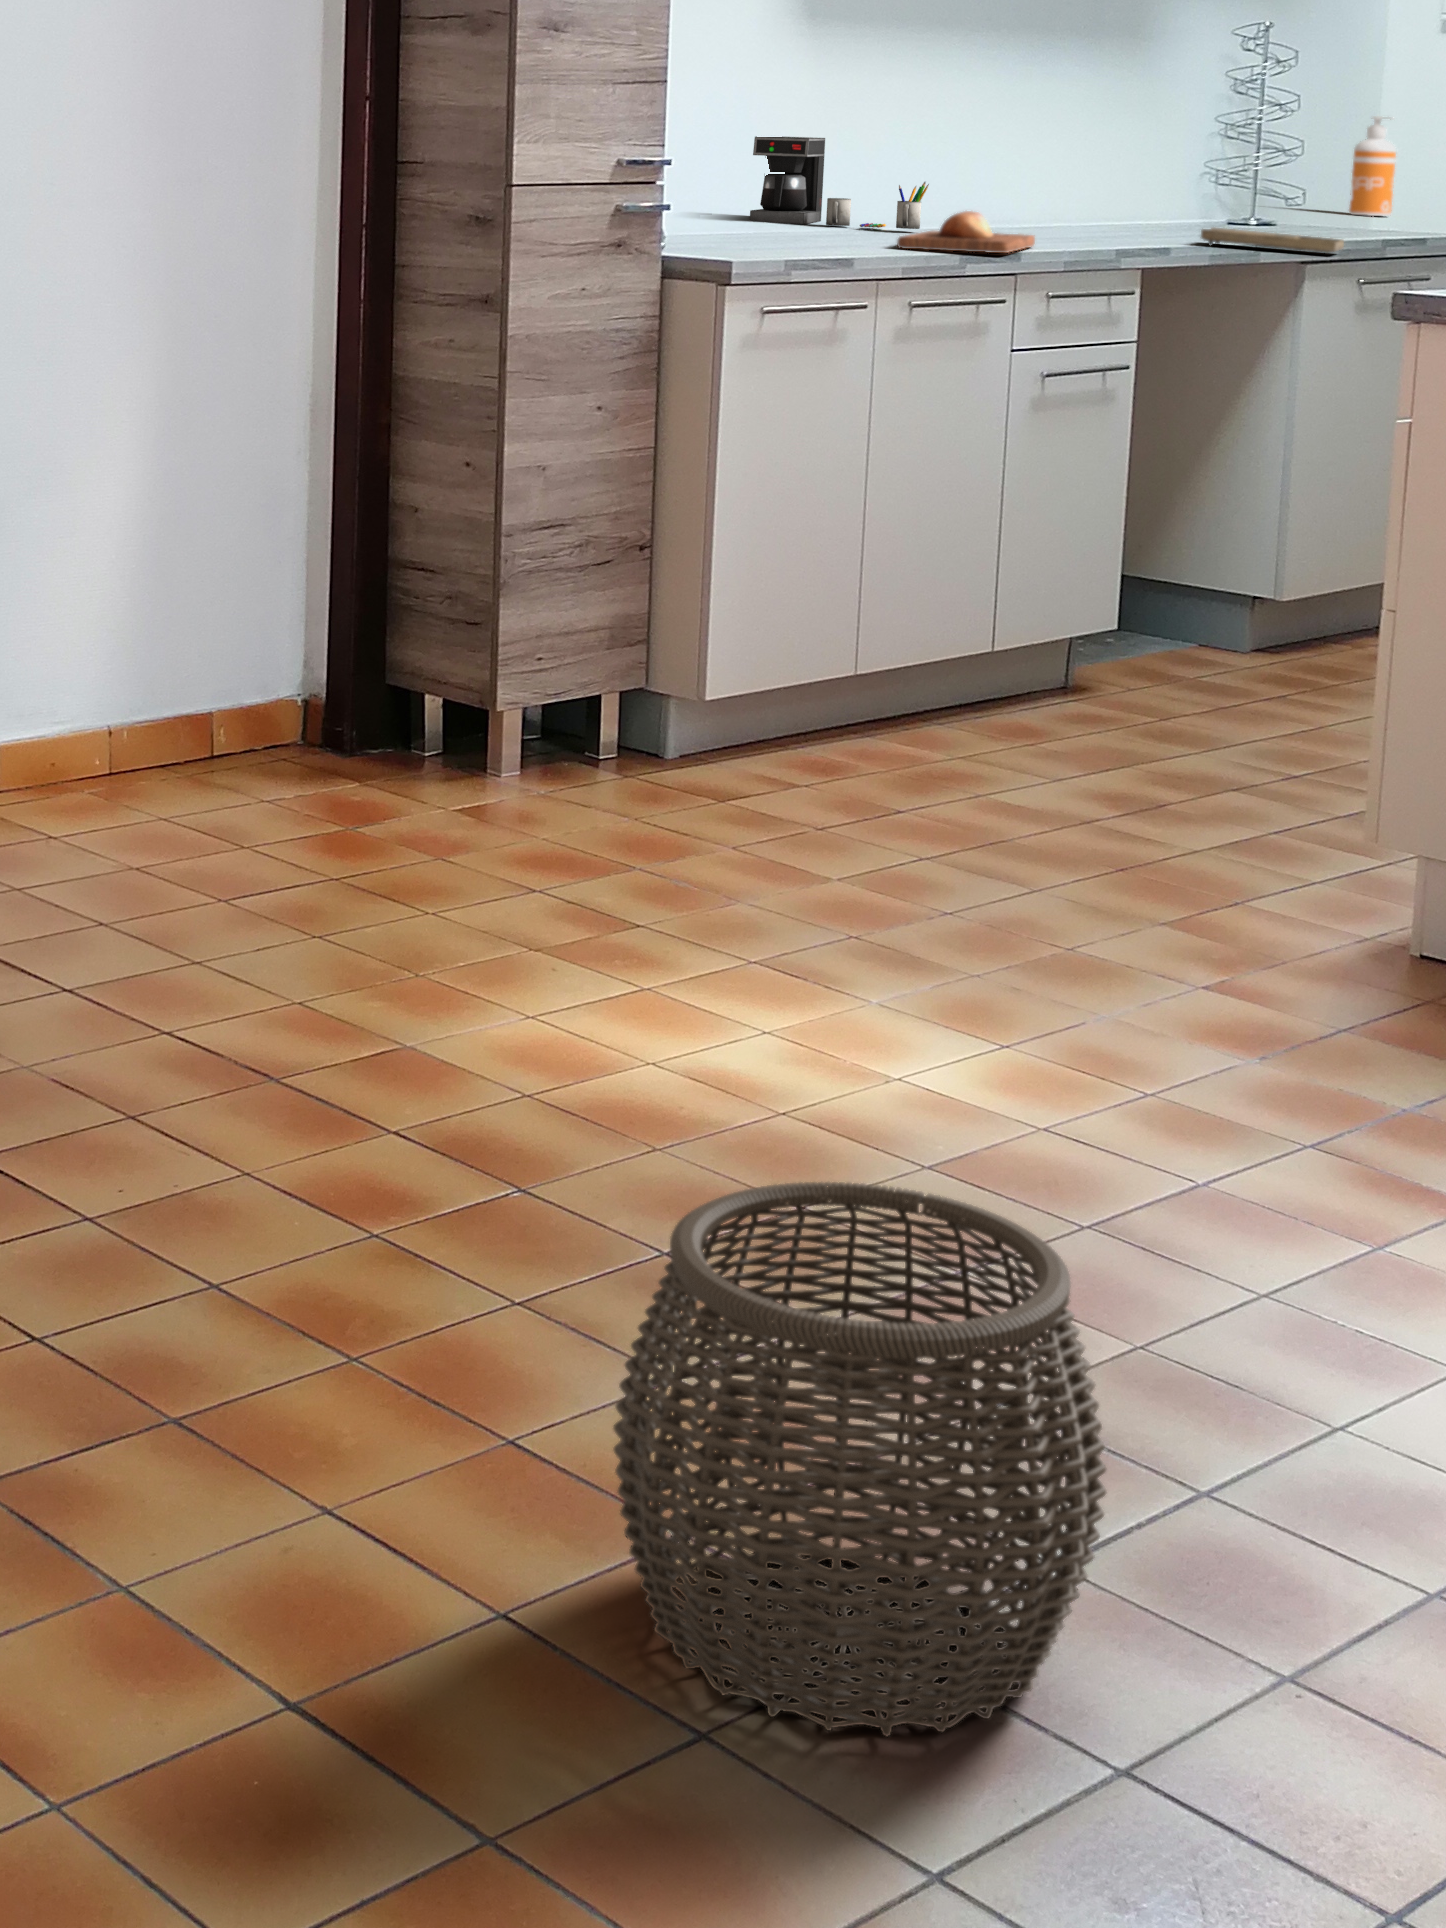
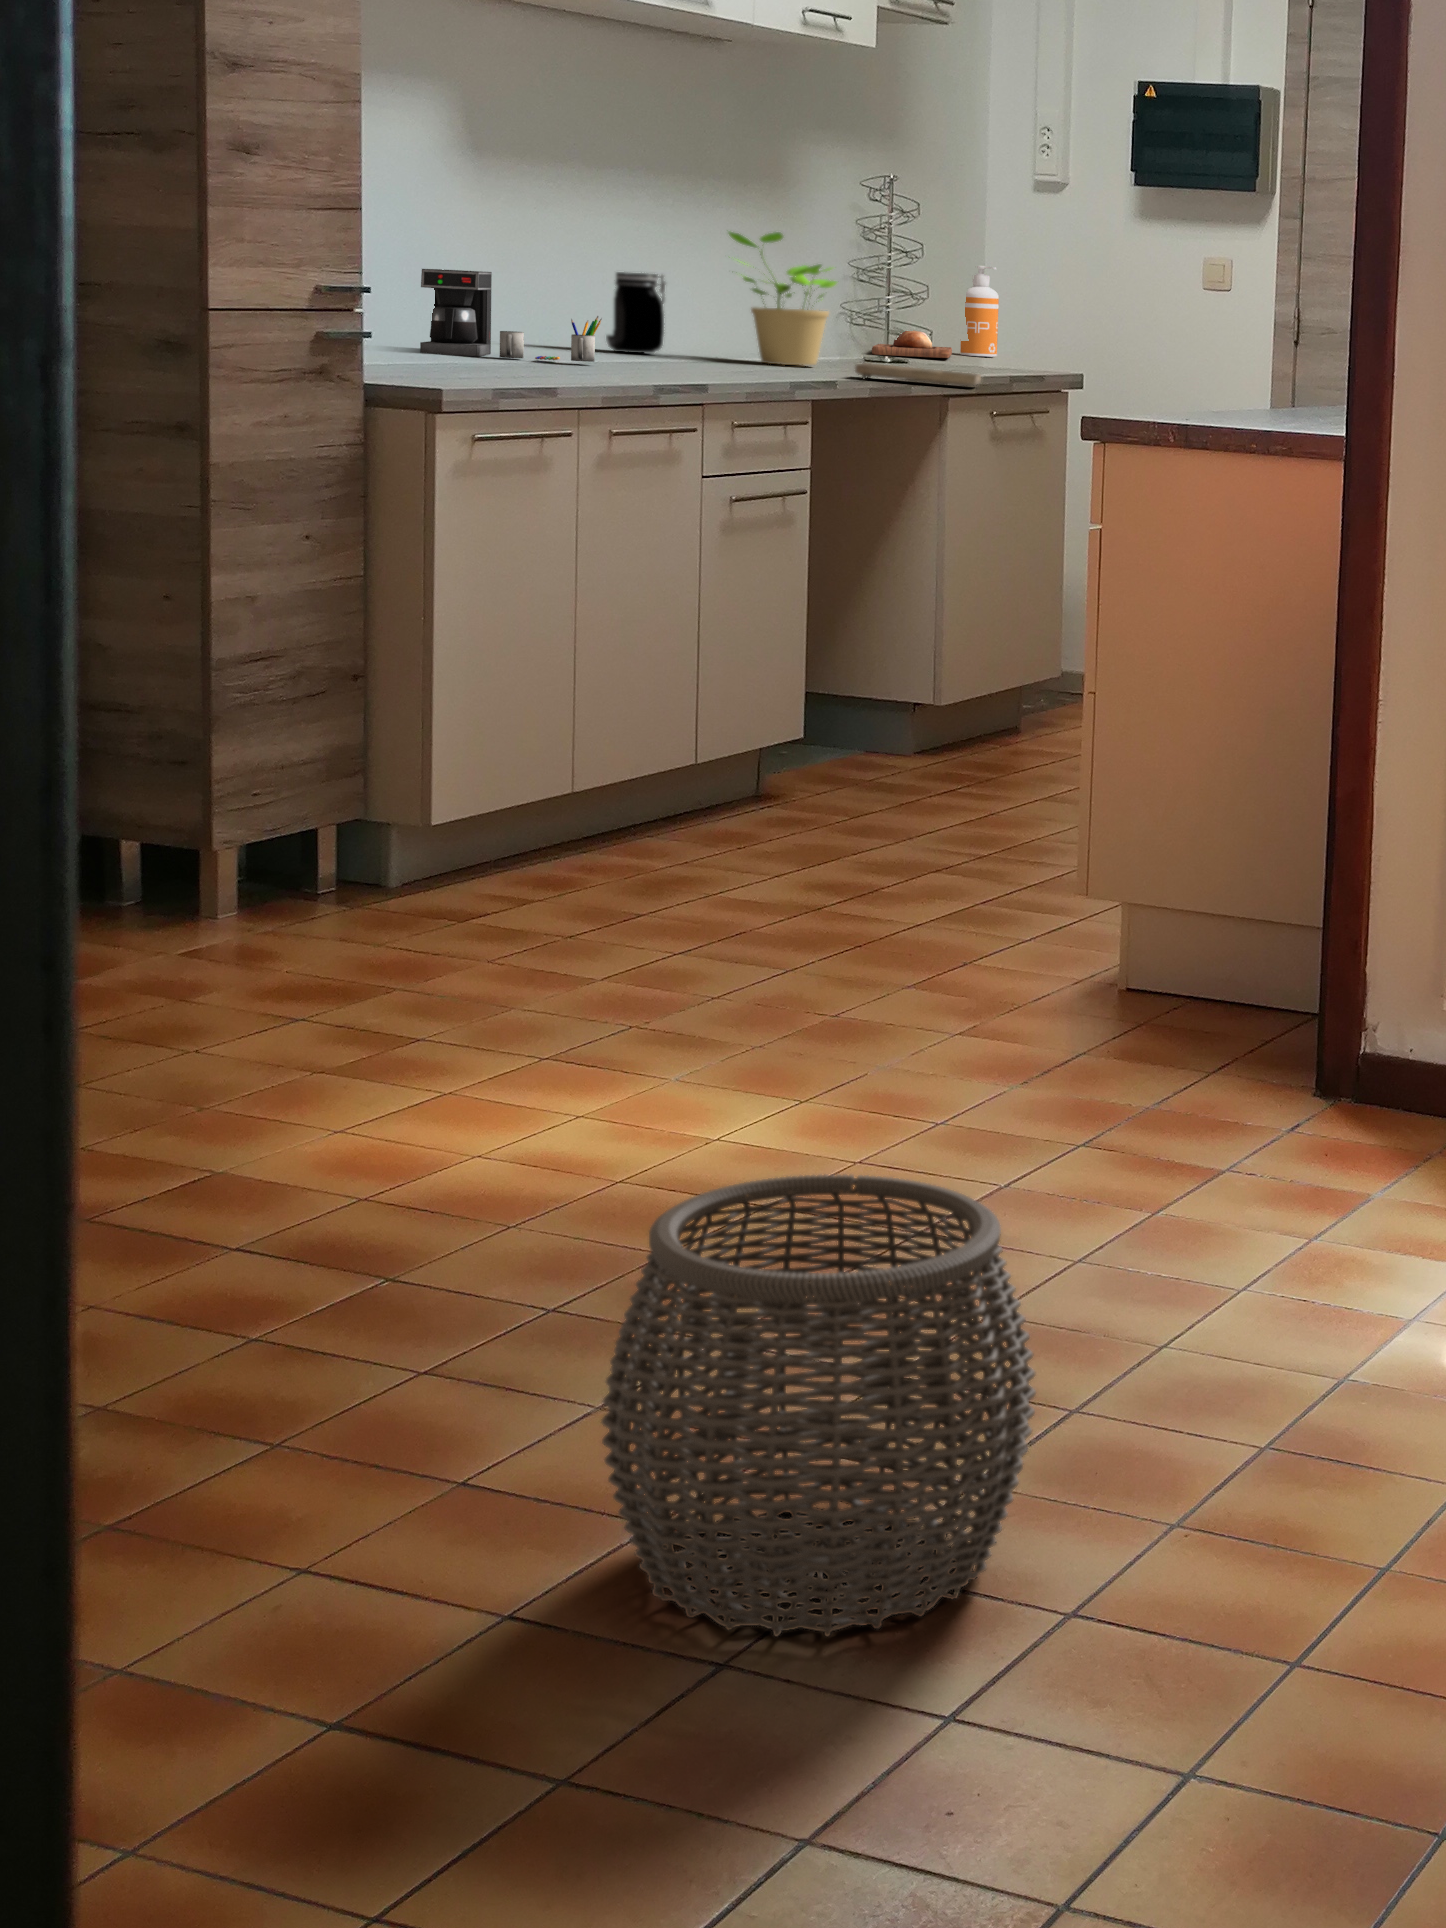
potted plant: none [1073,88,1194,230] -> present [729,232,836,365]
jar: none [947,134,1011,218] -> present [606,272,666,353]
bread loaf: present [897,211,1035,253] -> present [872,330,952,358]

